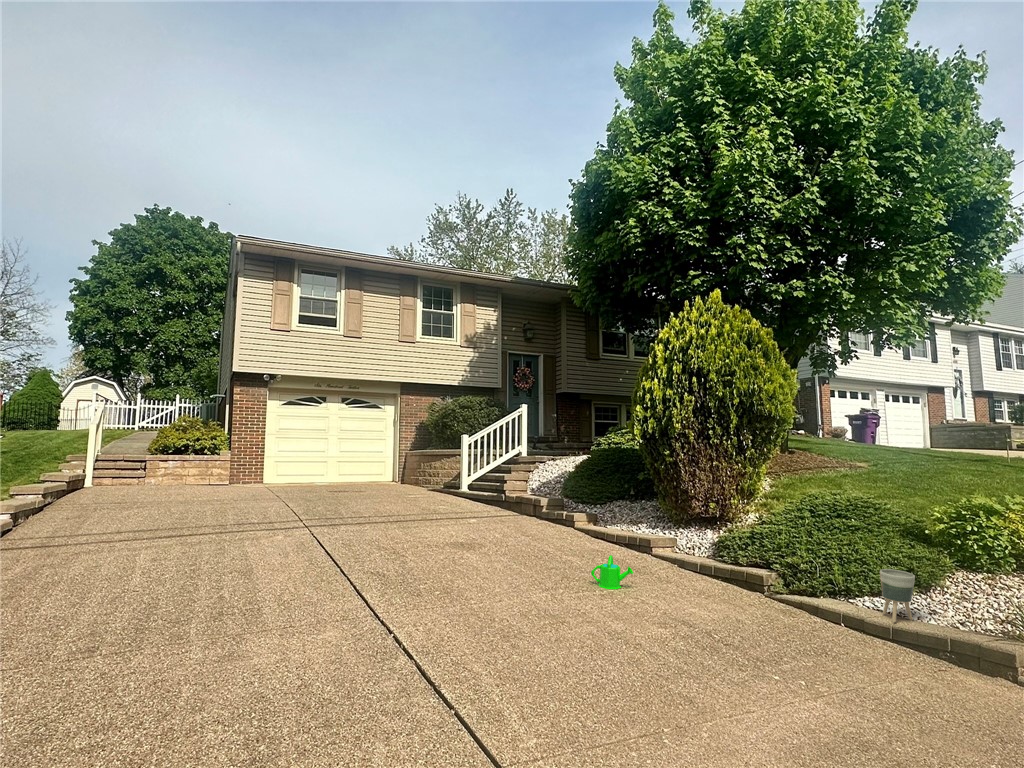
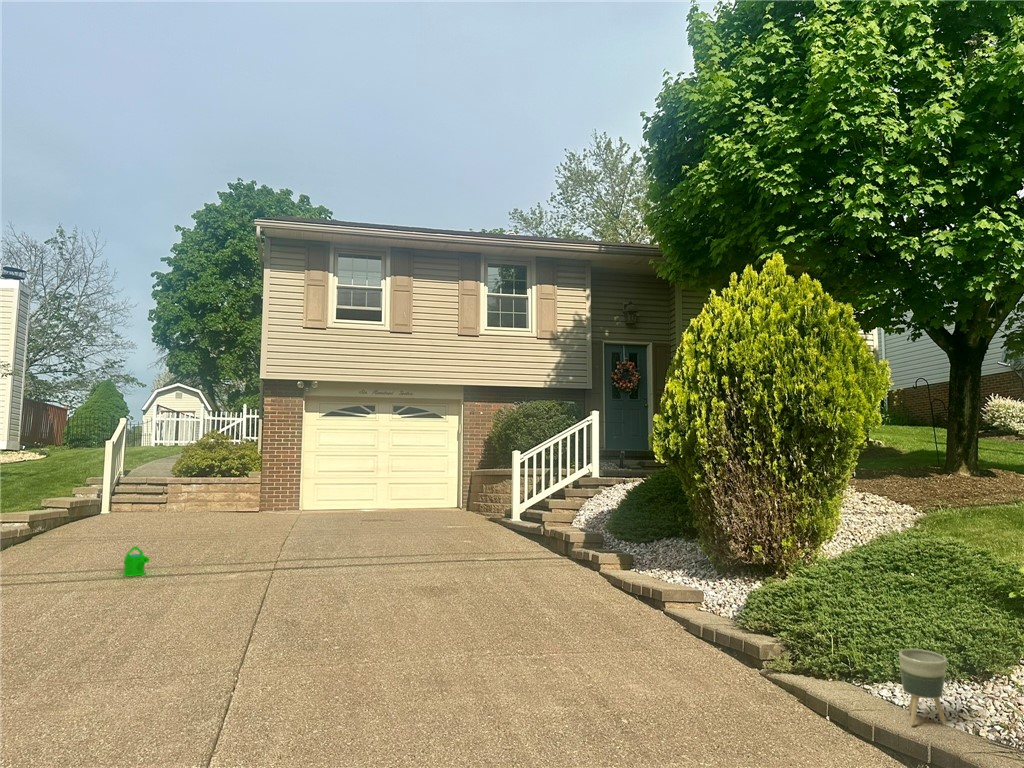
watering can: present [591,555,633,589] -> present [123,546,149,576]

